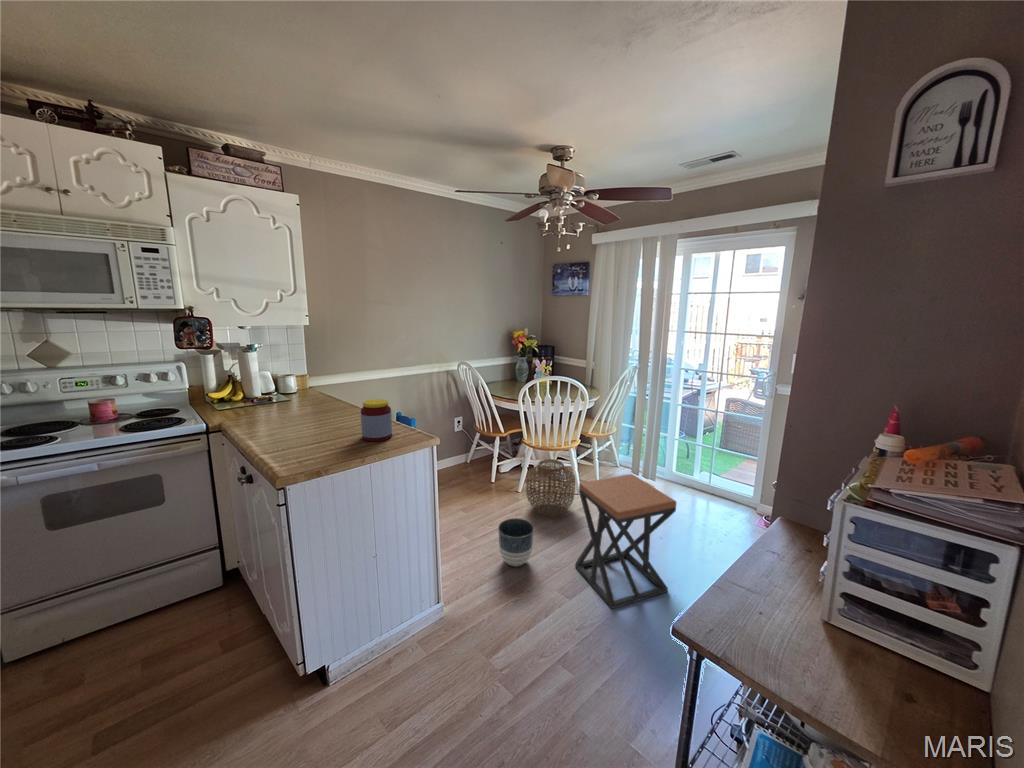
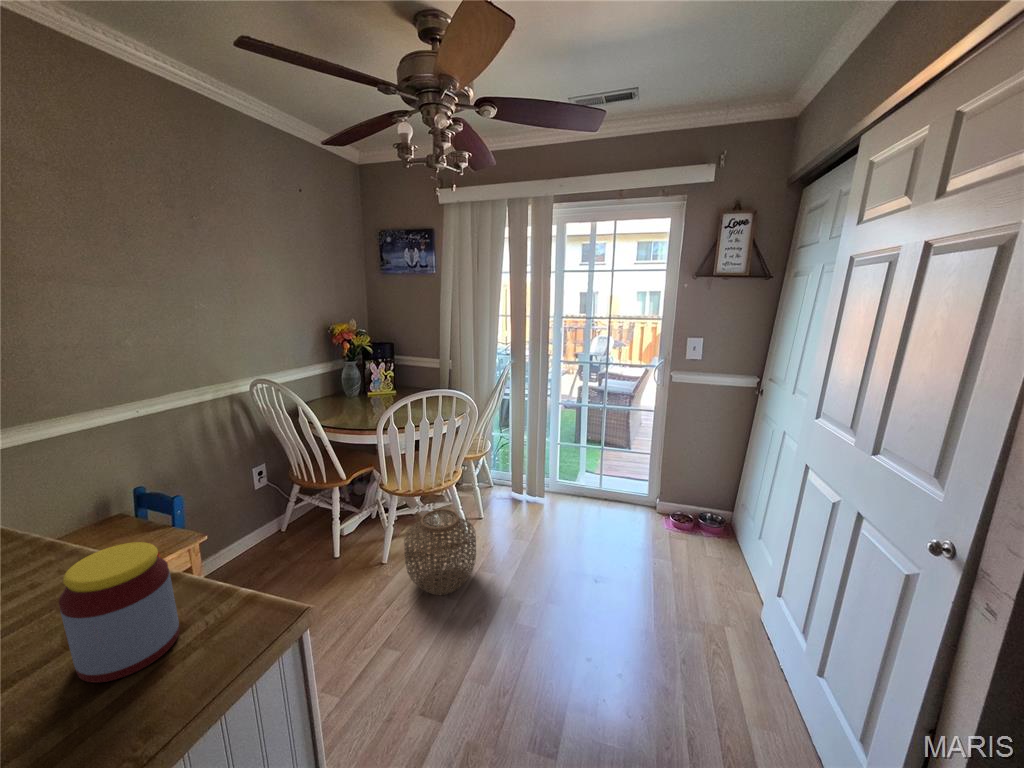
stool: present [575,474,676,609] -> none [520,518,654,732]
planter: present [498,518,534,566] -> none [400,631,460,718]

